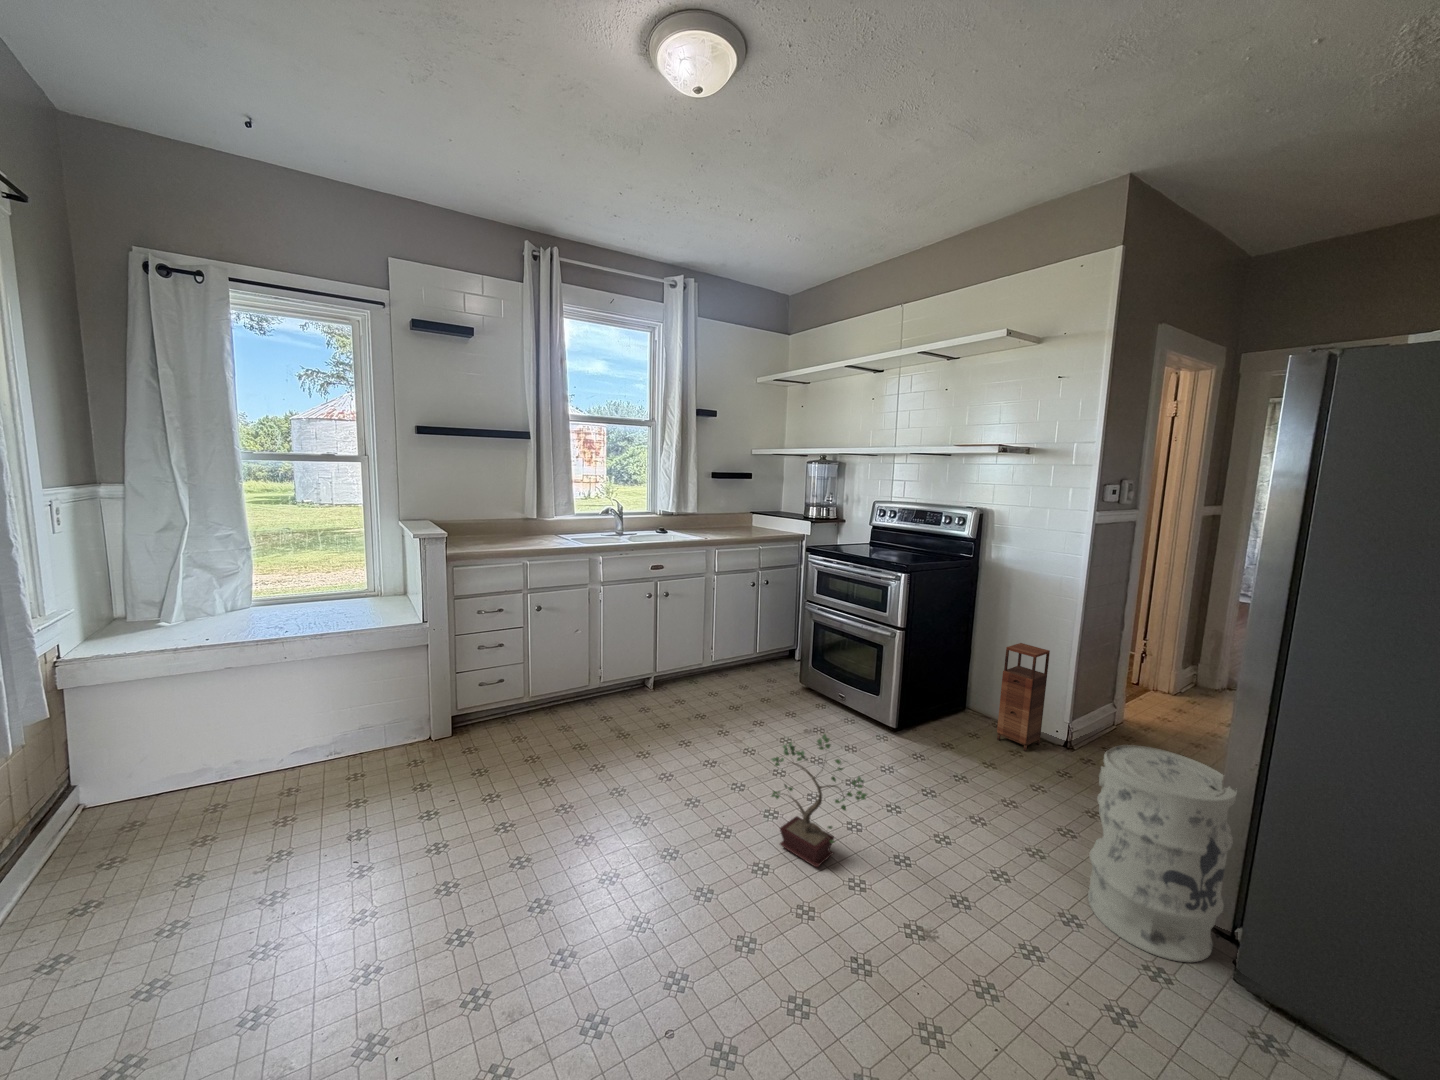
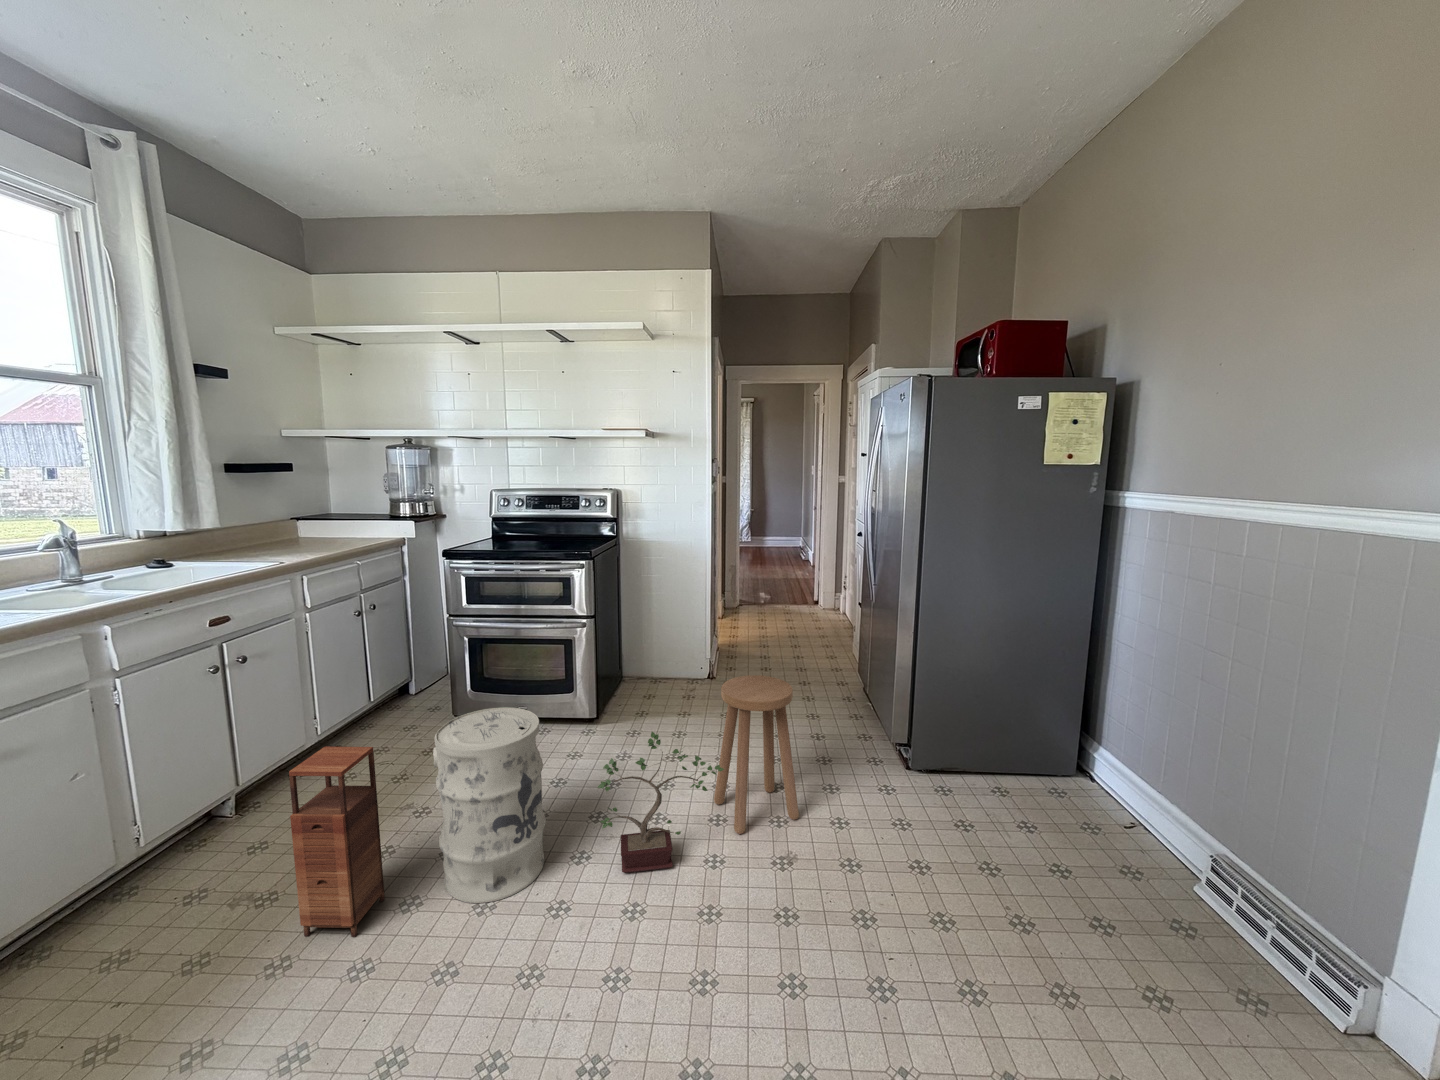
storage cabinet: present [997,643,1050,751] -> present [289,746,385,937]
stool: none [904,725,1010,921] -> present [714,675,799,834]
trash can: present [1088,745,1237,962] -> present [433,707,546,903]

